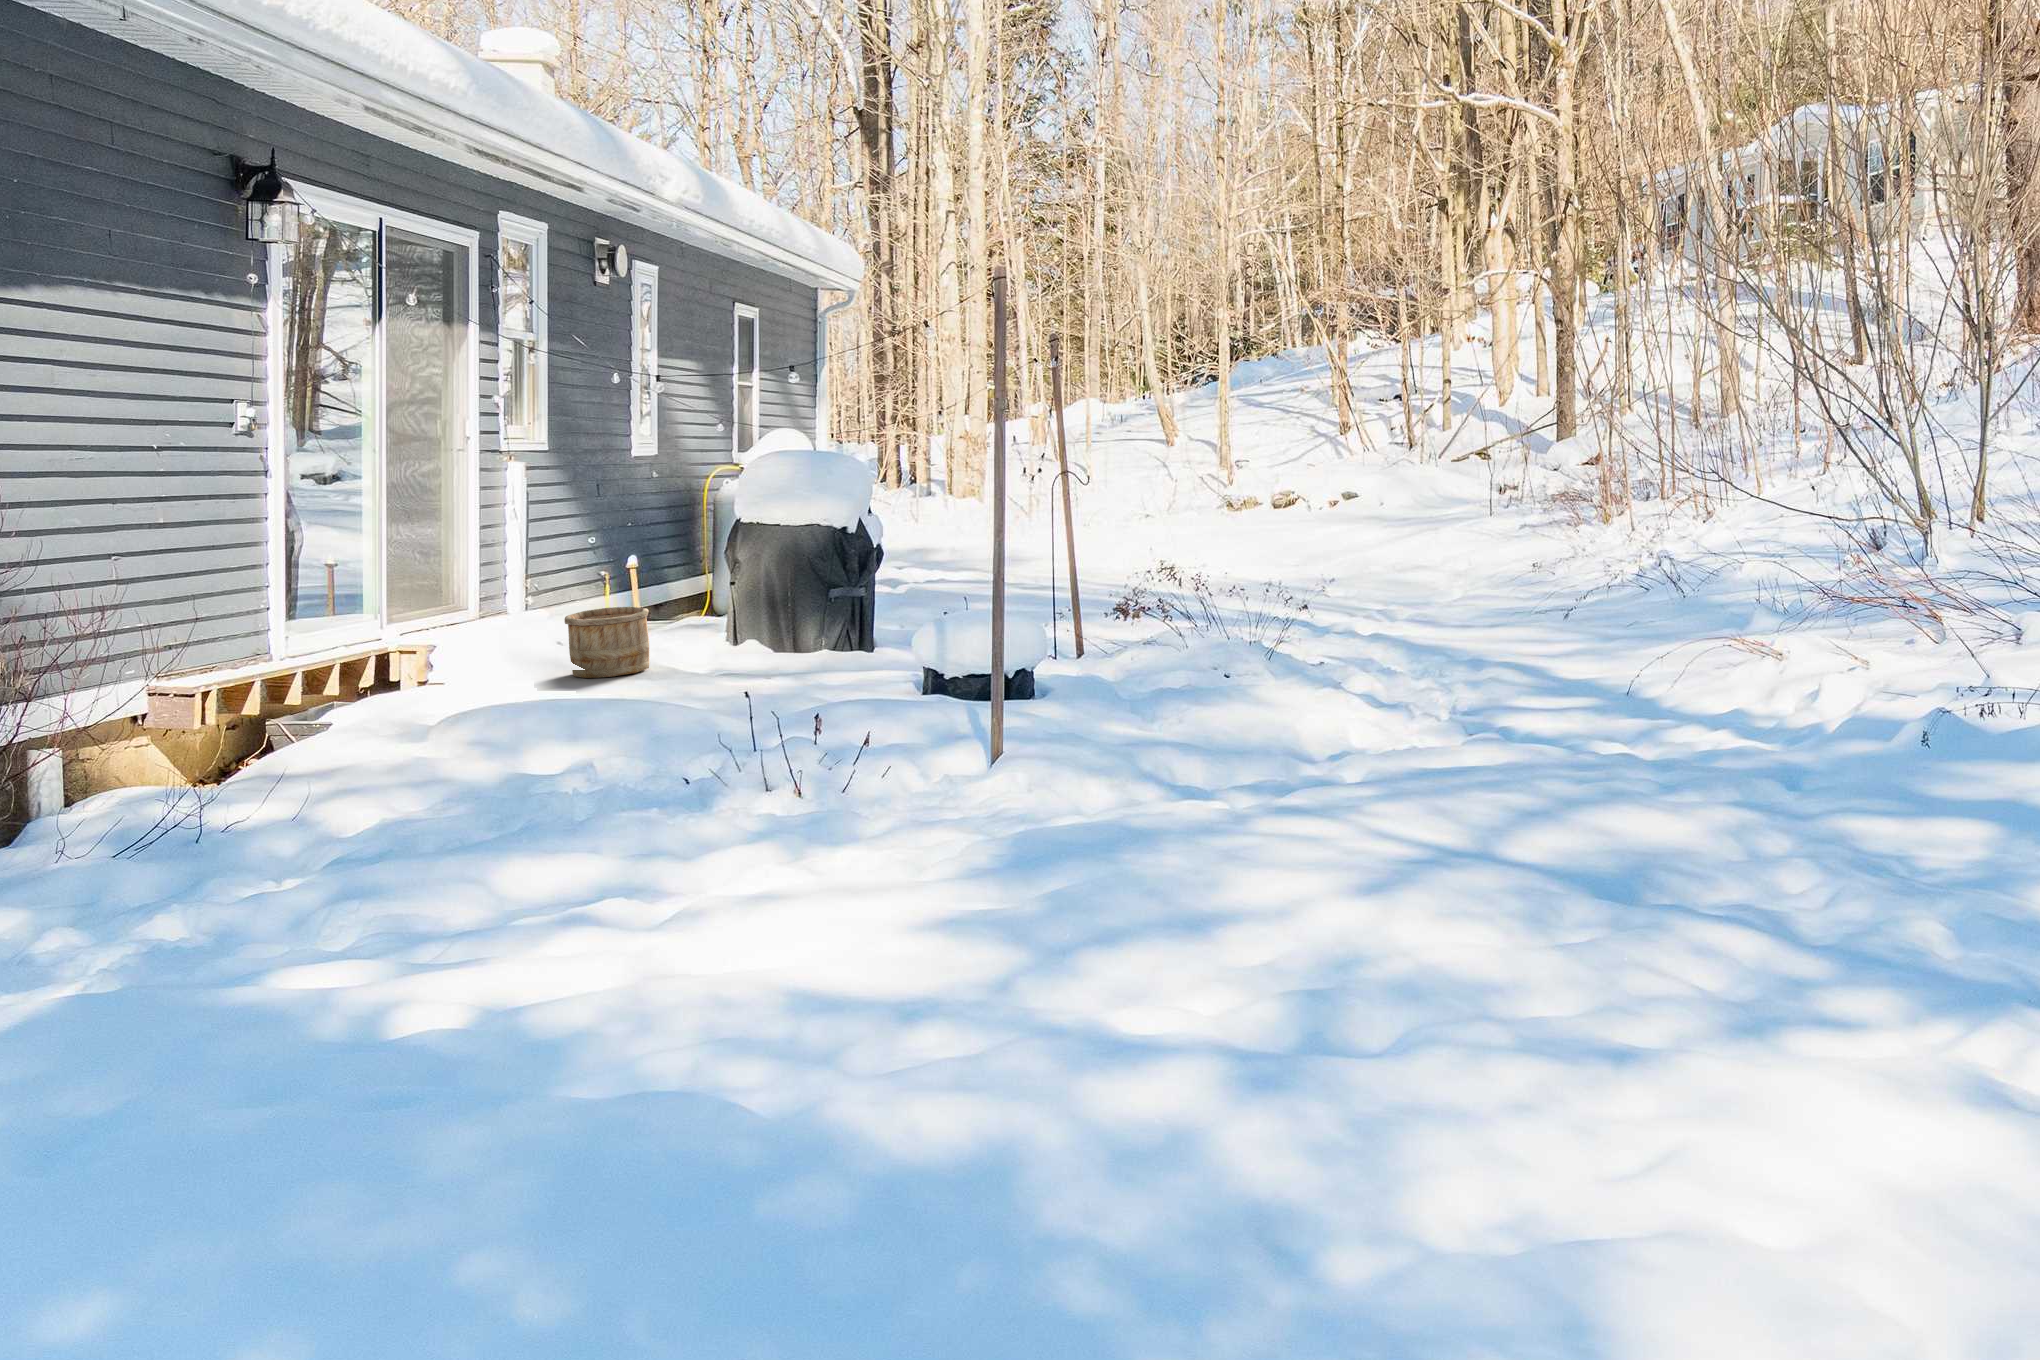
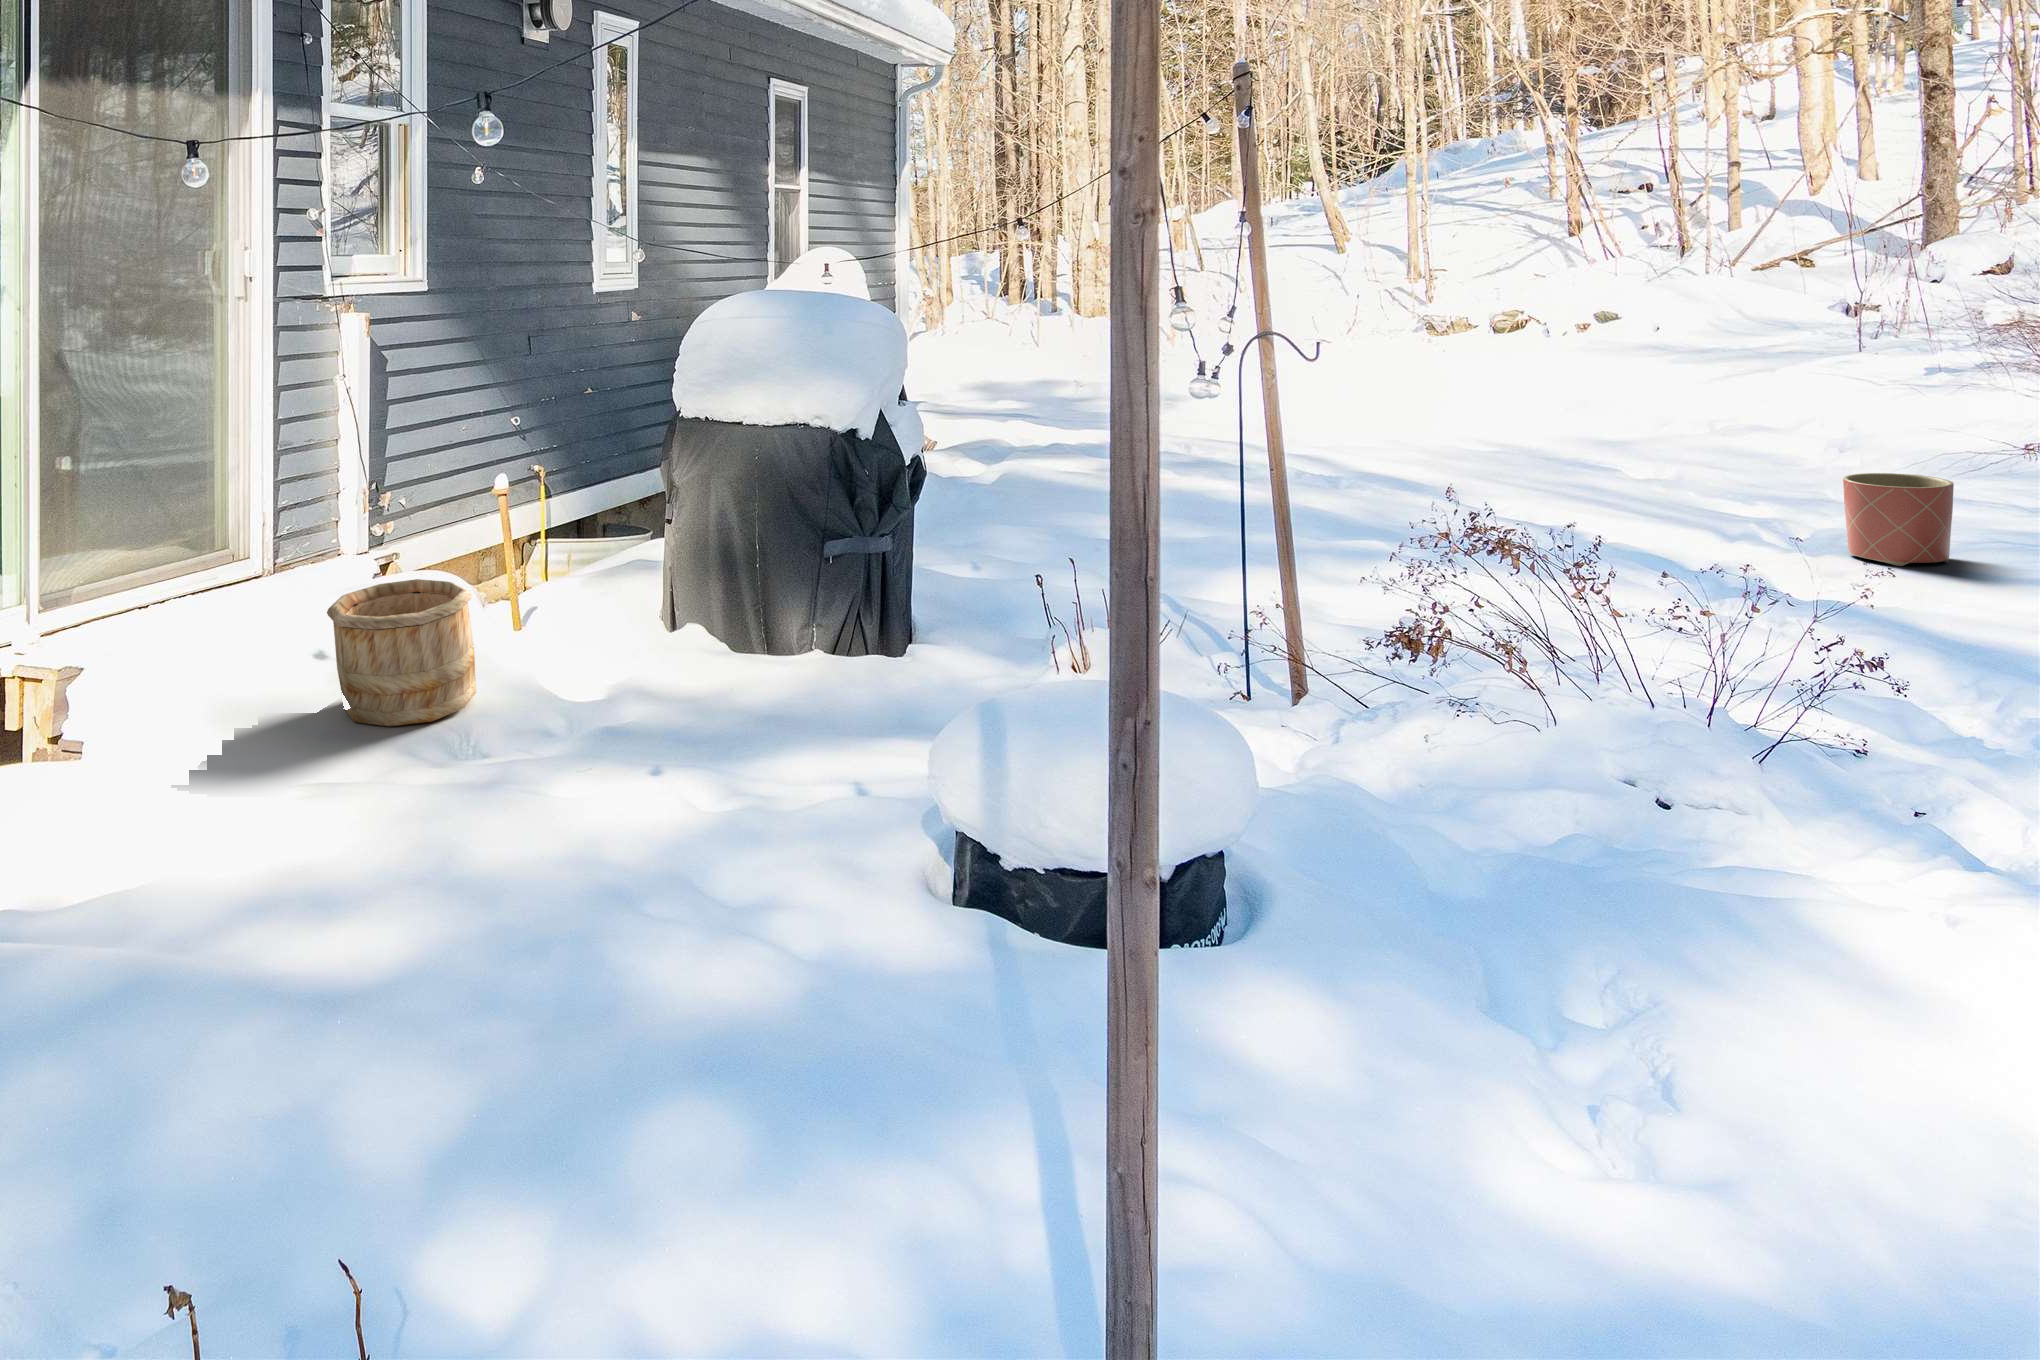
planter: none [1291,550,1326,590] -> present [1843,473,1954,566]

